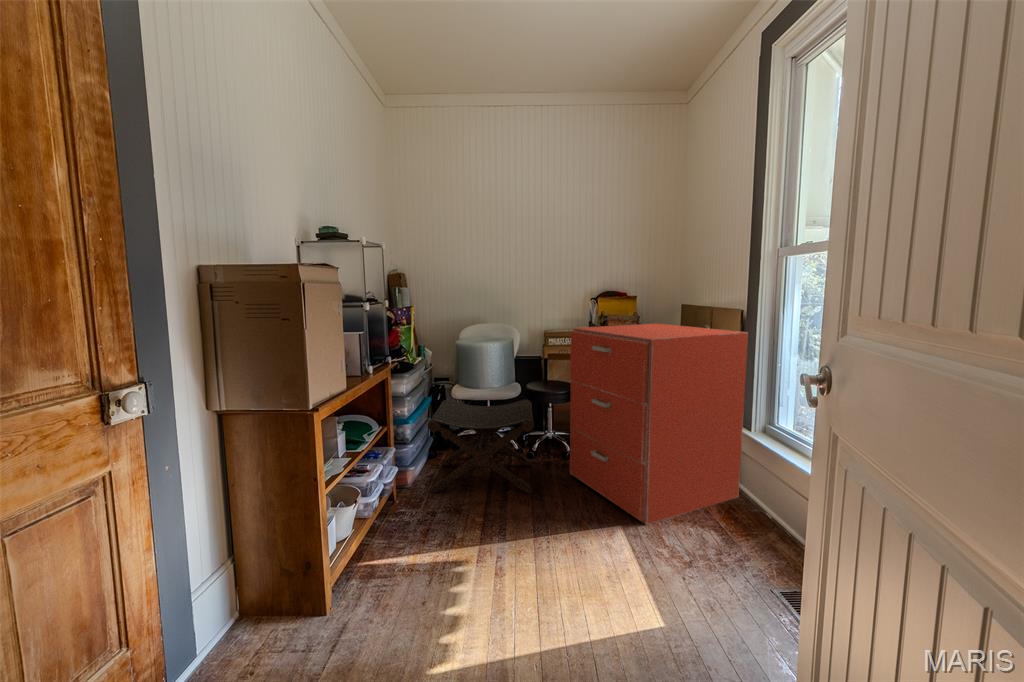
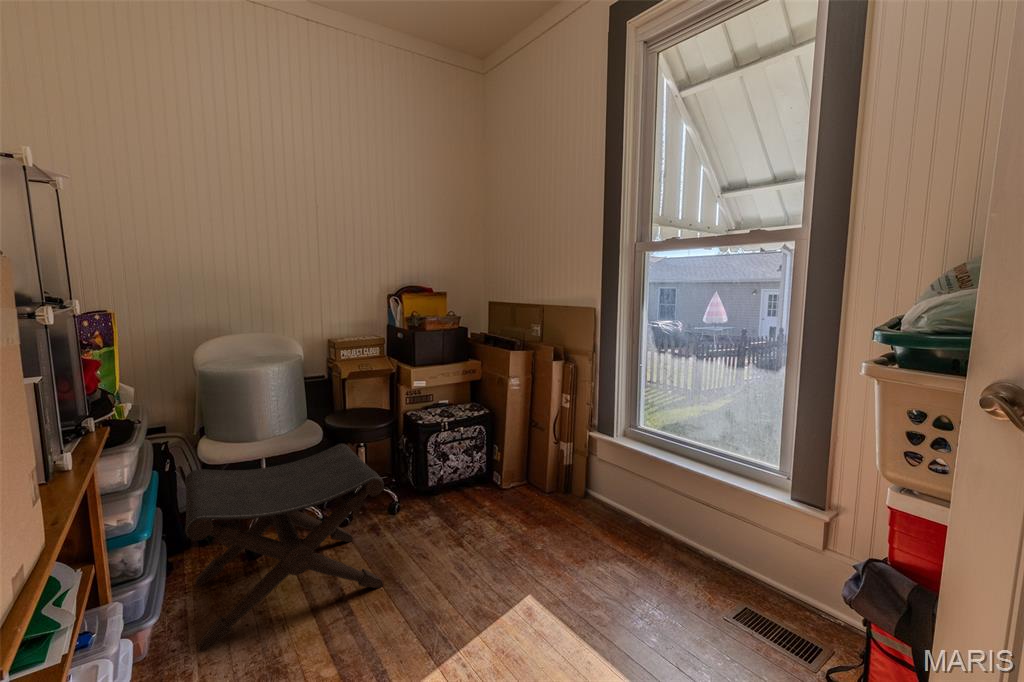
filing cabinet: present [570,324,748,525] -> none [415,323,614,582]

